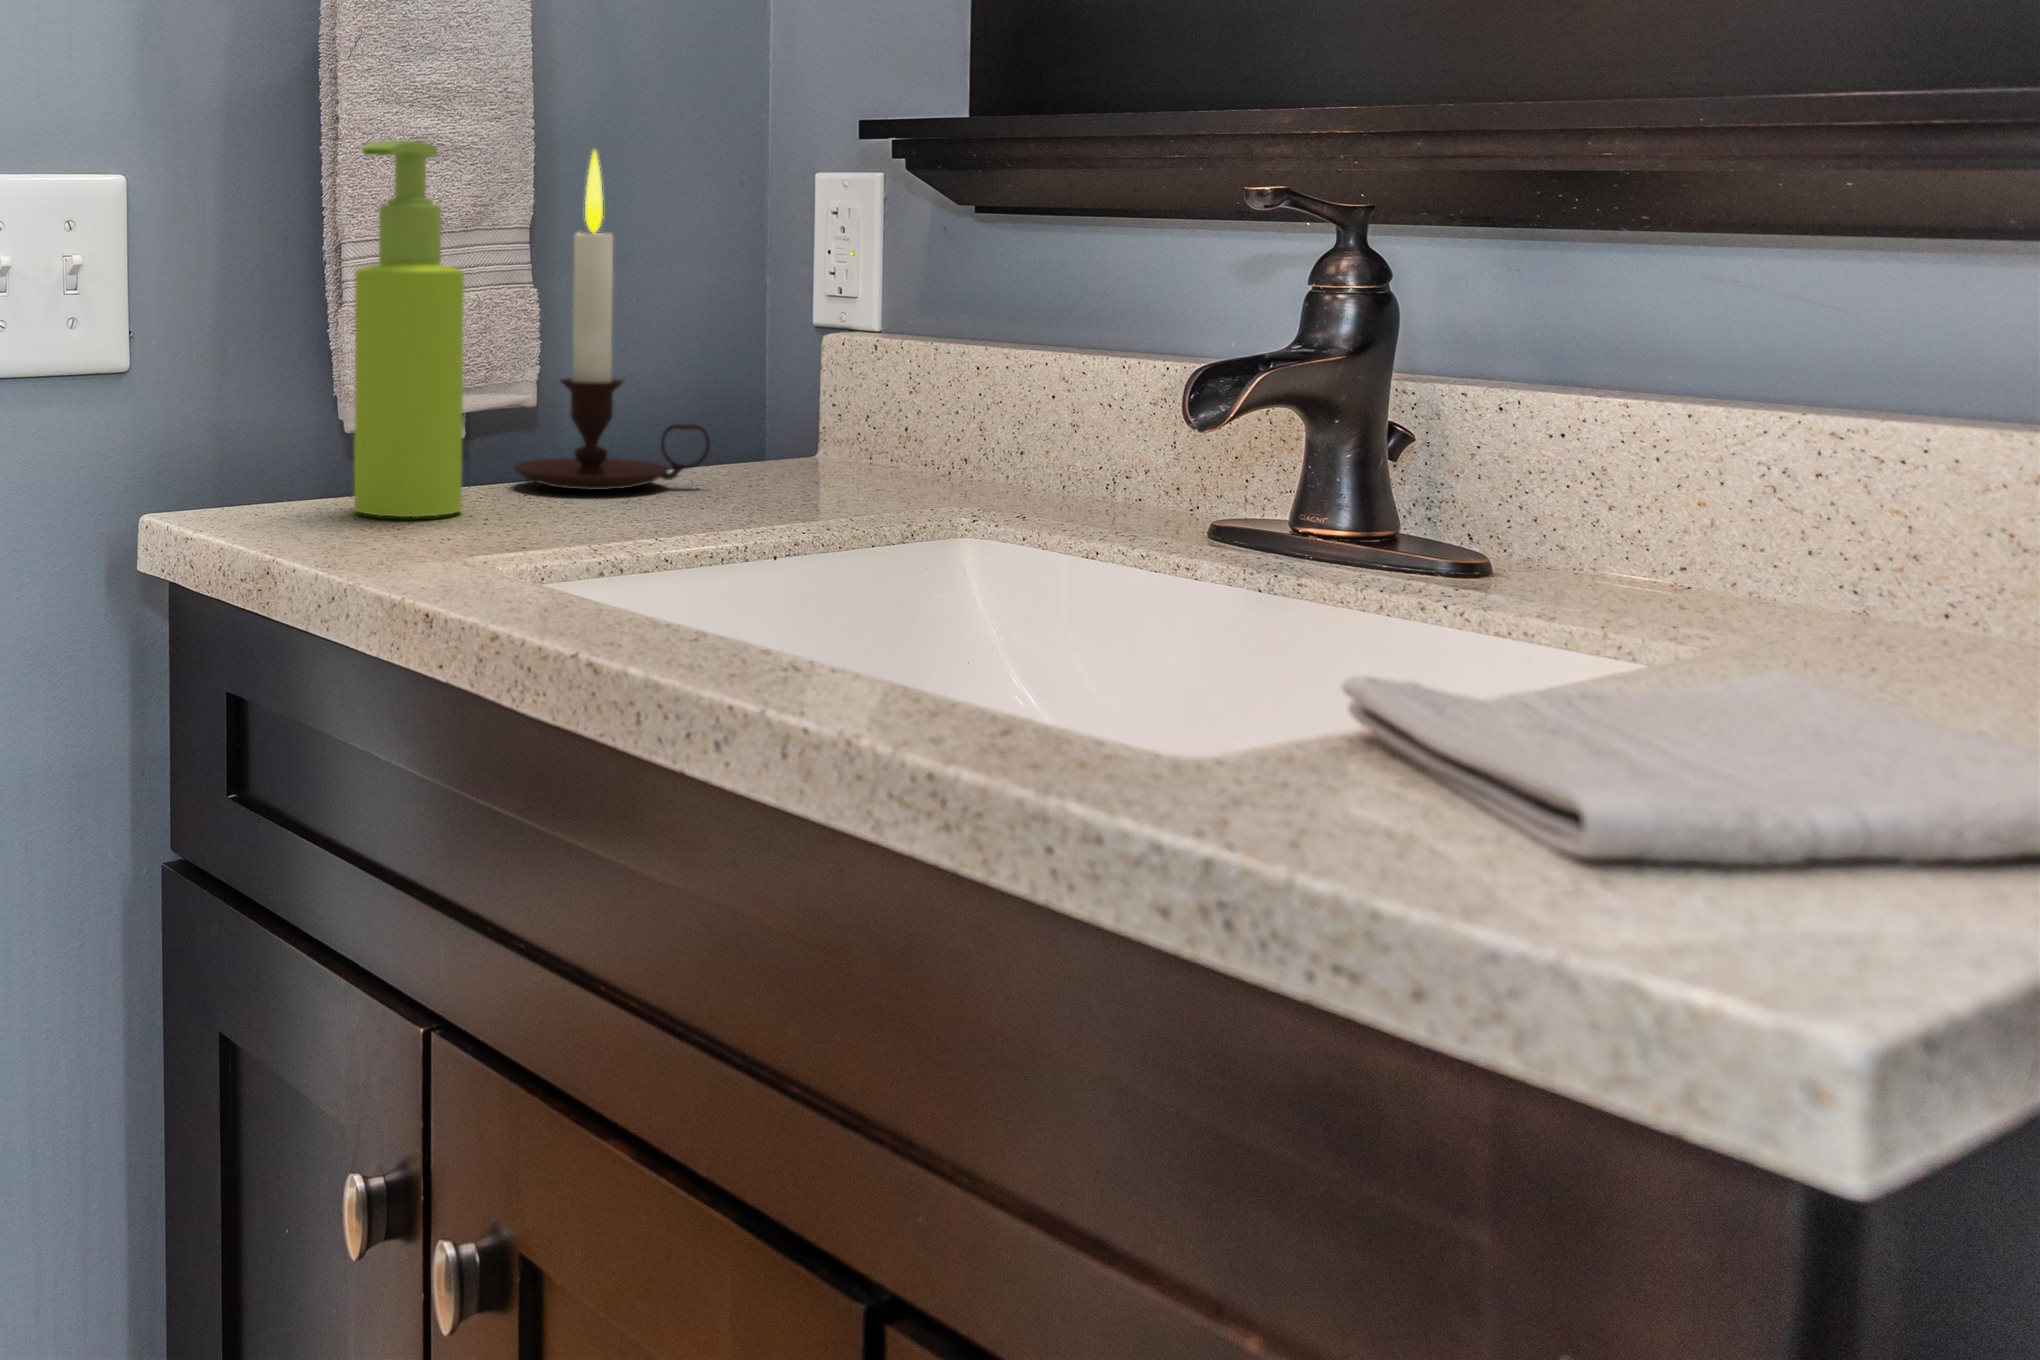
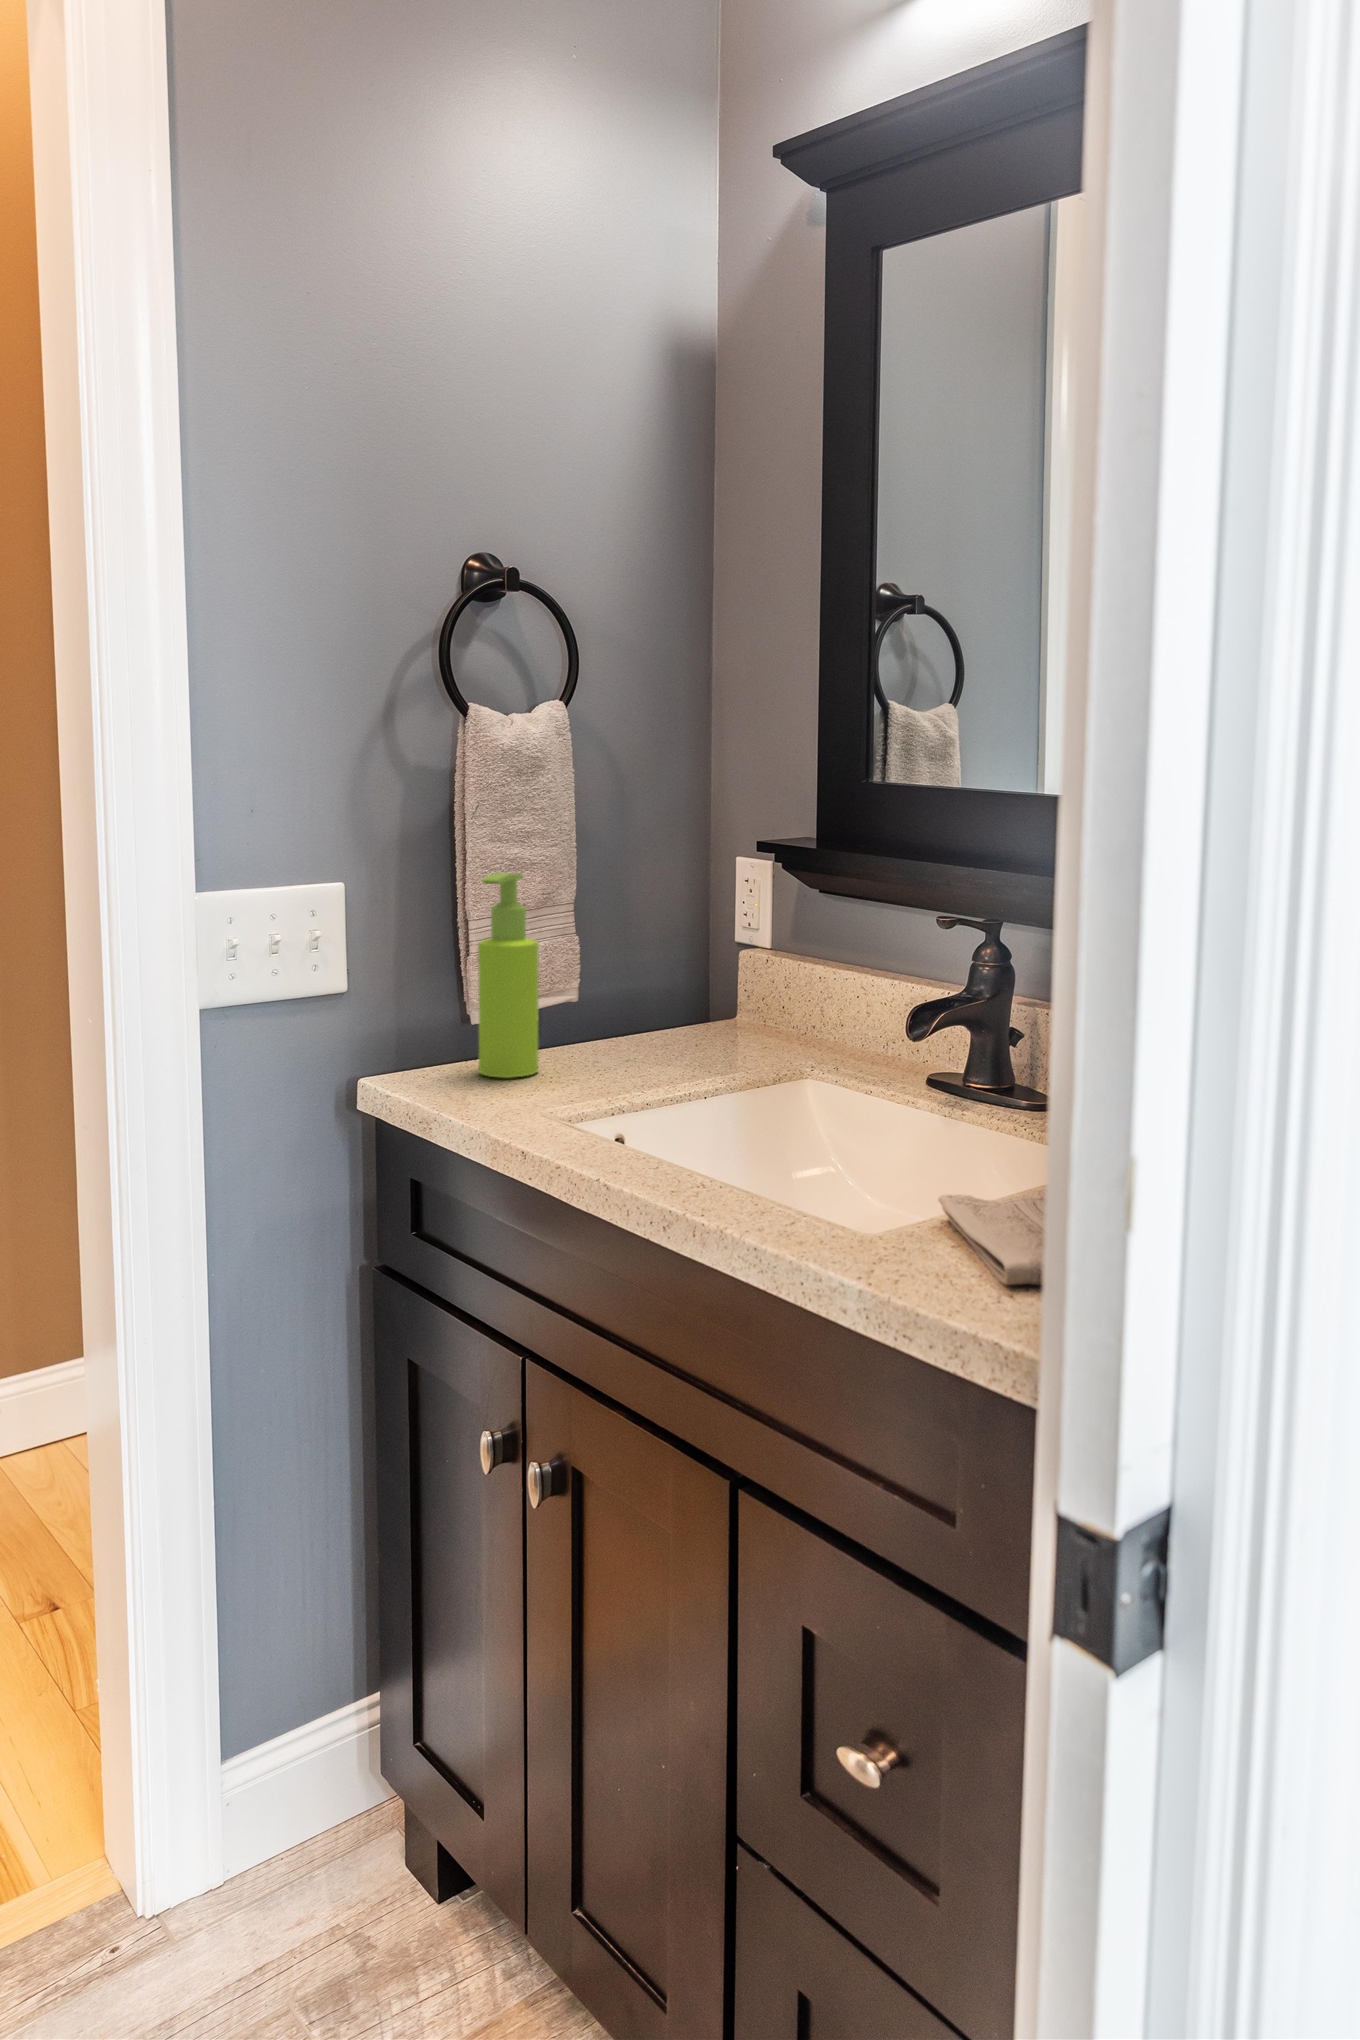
candle: present [514,151,710,490] -> none [566,863,675,1051]

